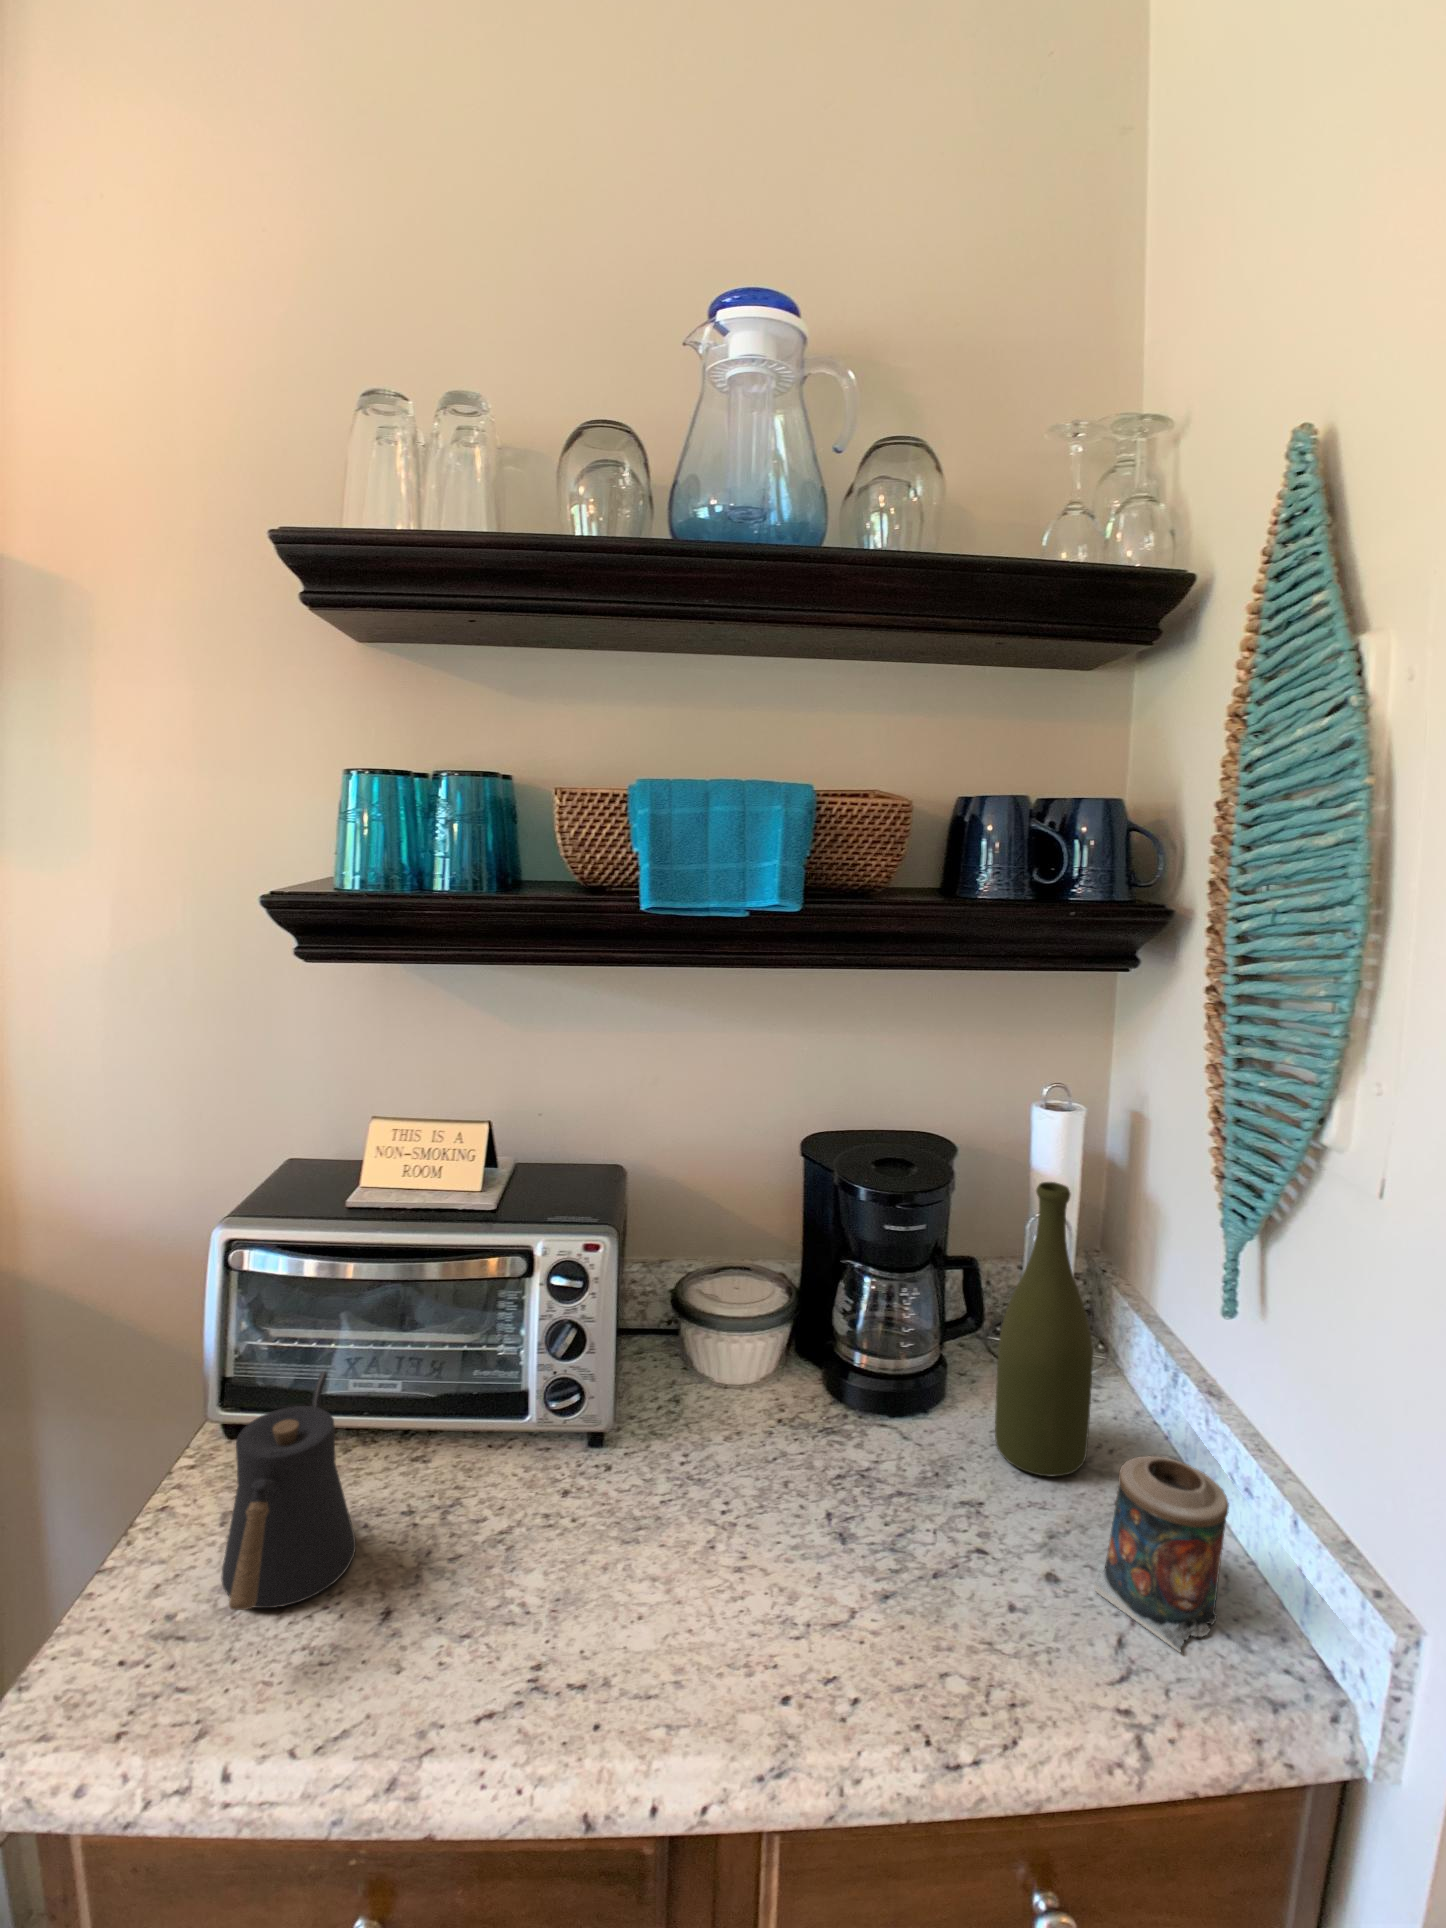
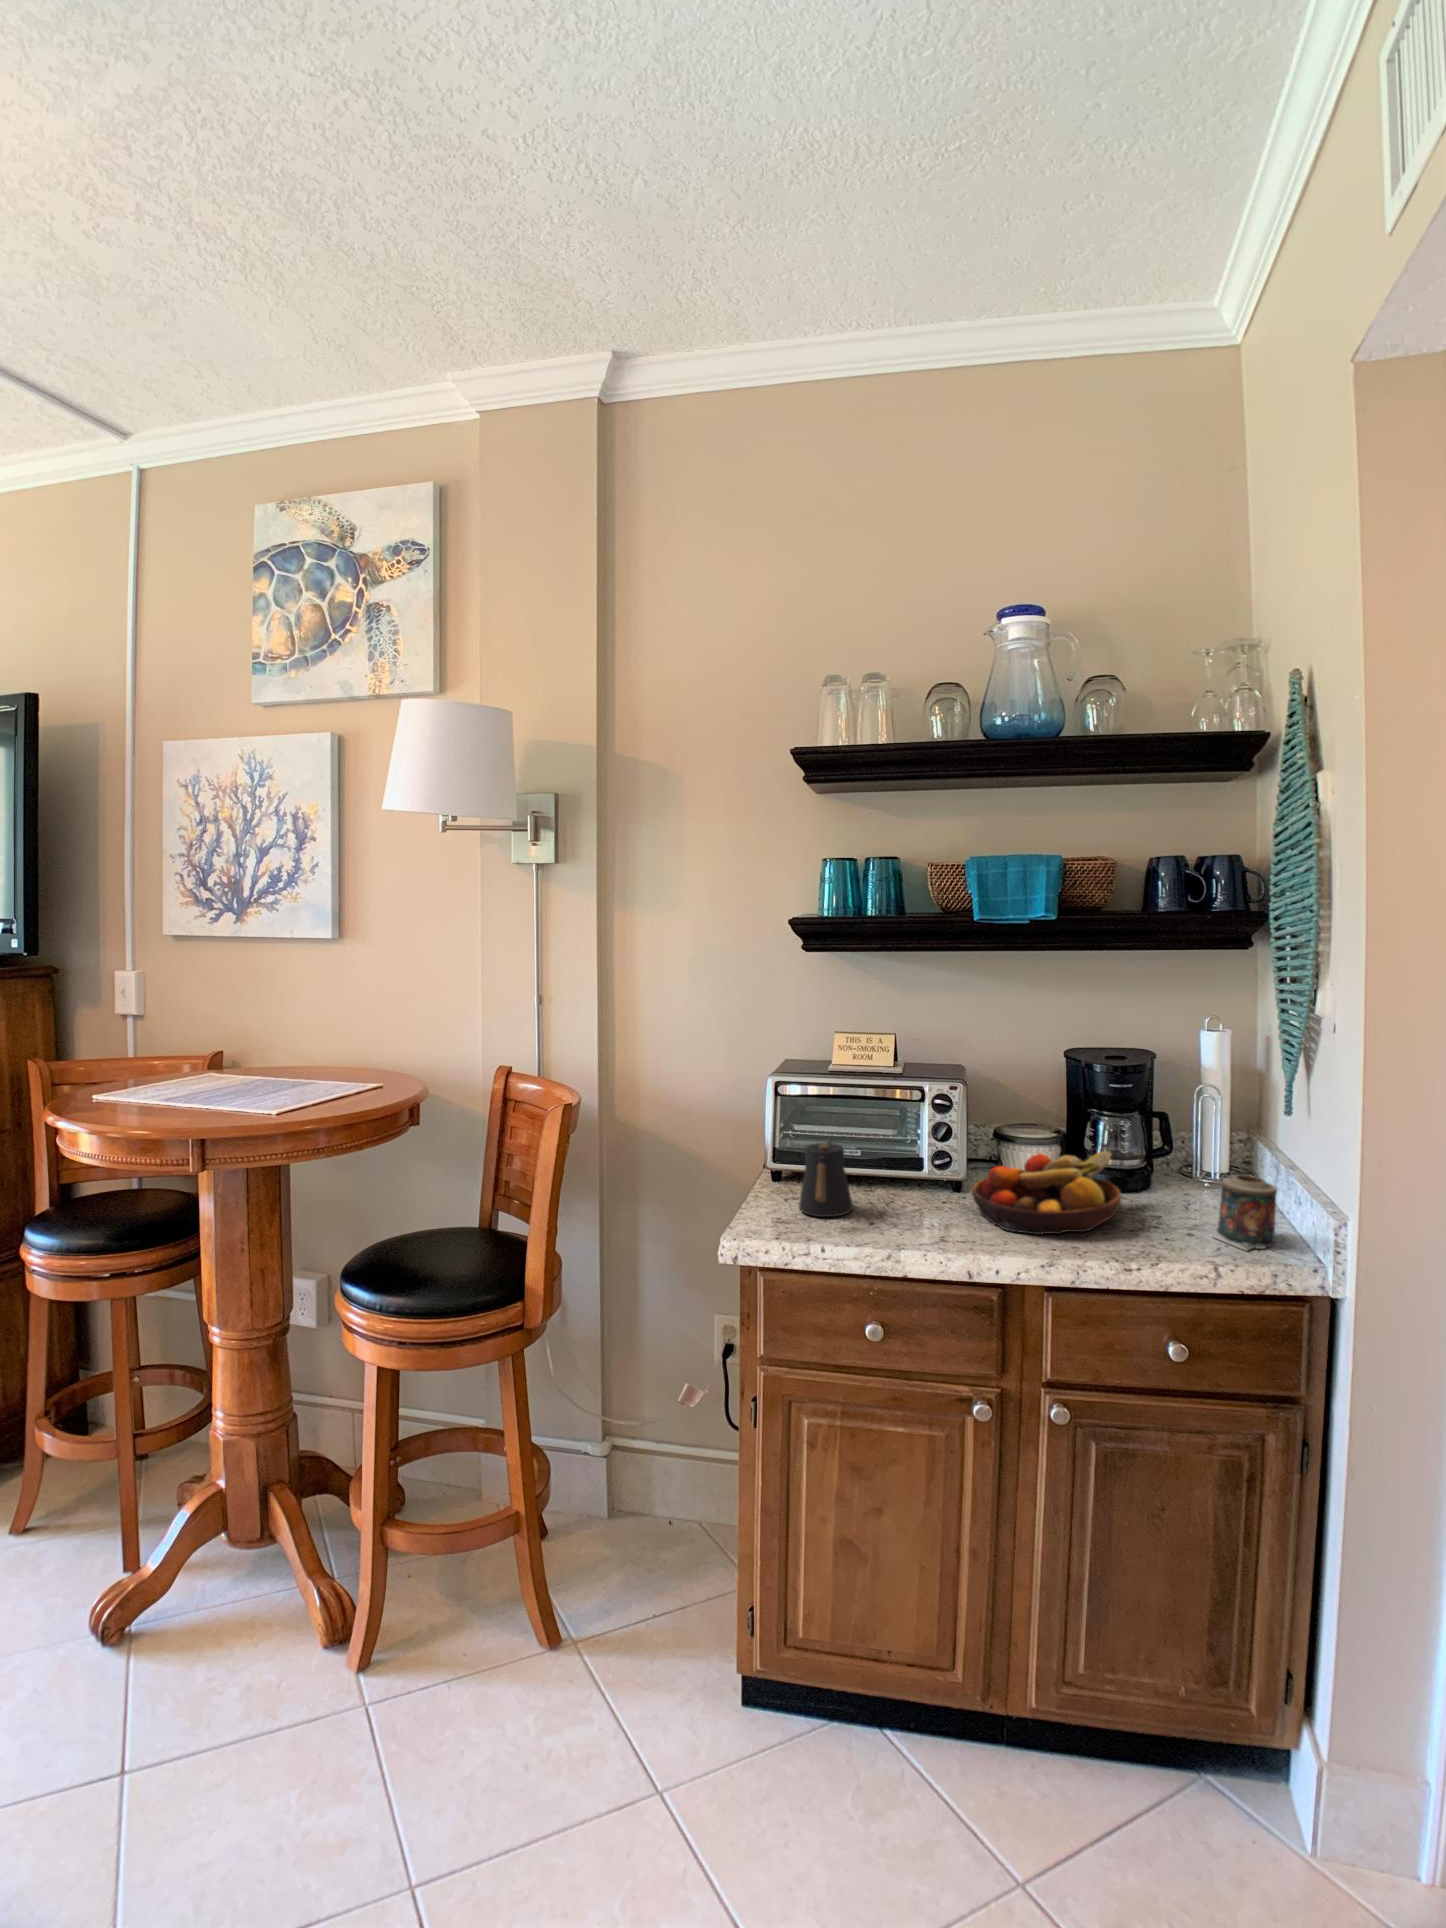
bottle: present [995,1182,1093,1476] -> none [1173,1056,1227,1210]
fruit bowl: none [619,1368,918,1635] -> present [972,1151,1121,1235]

